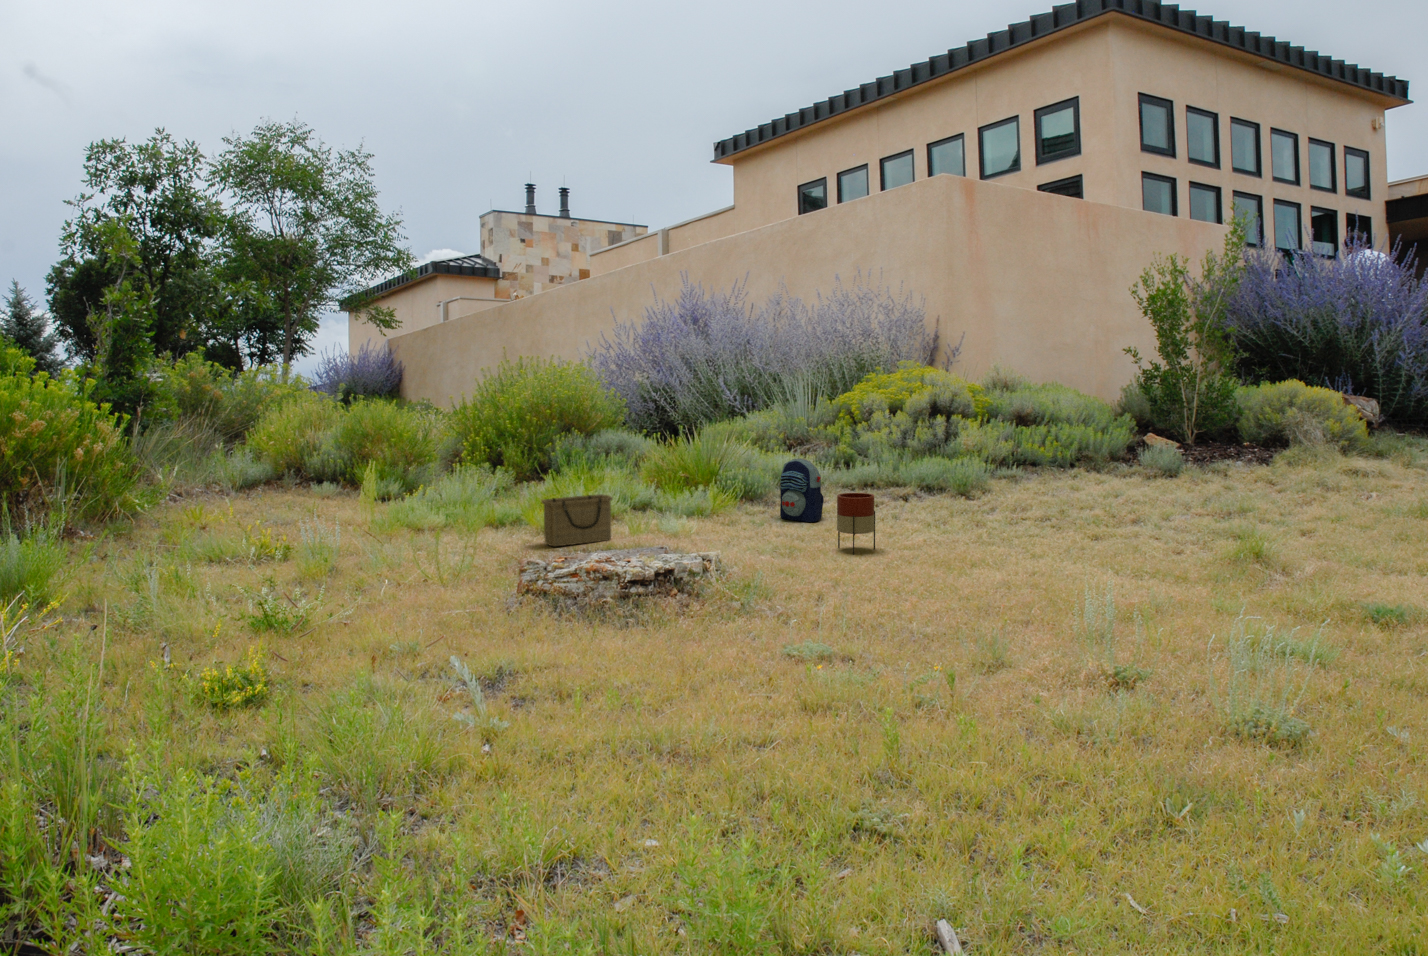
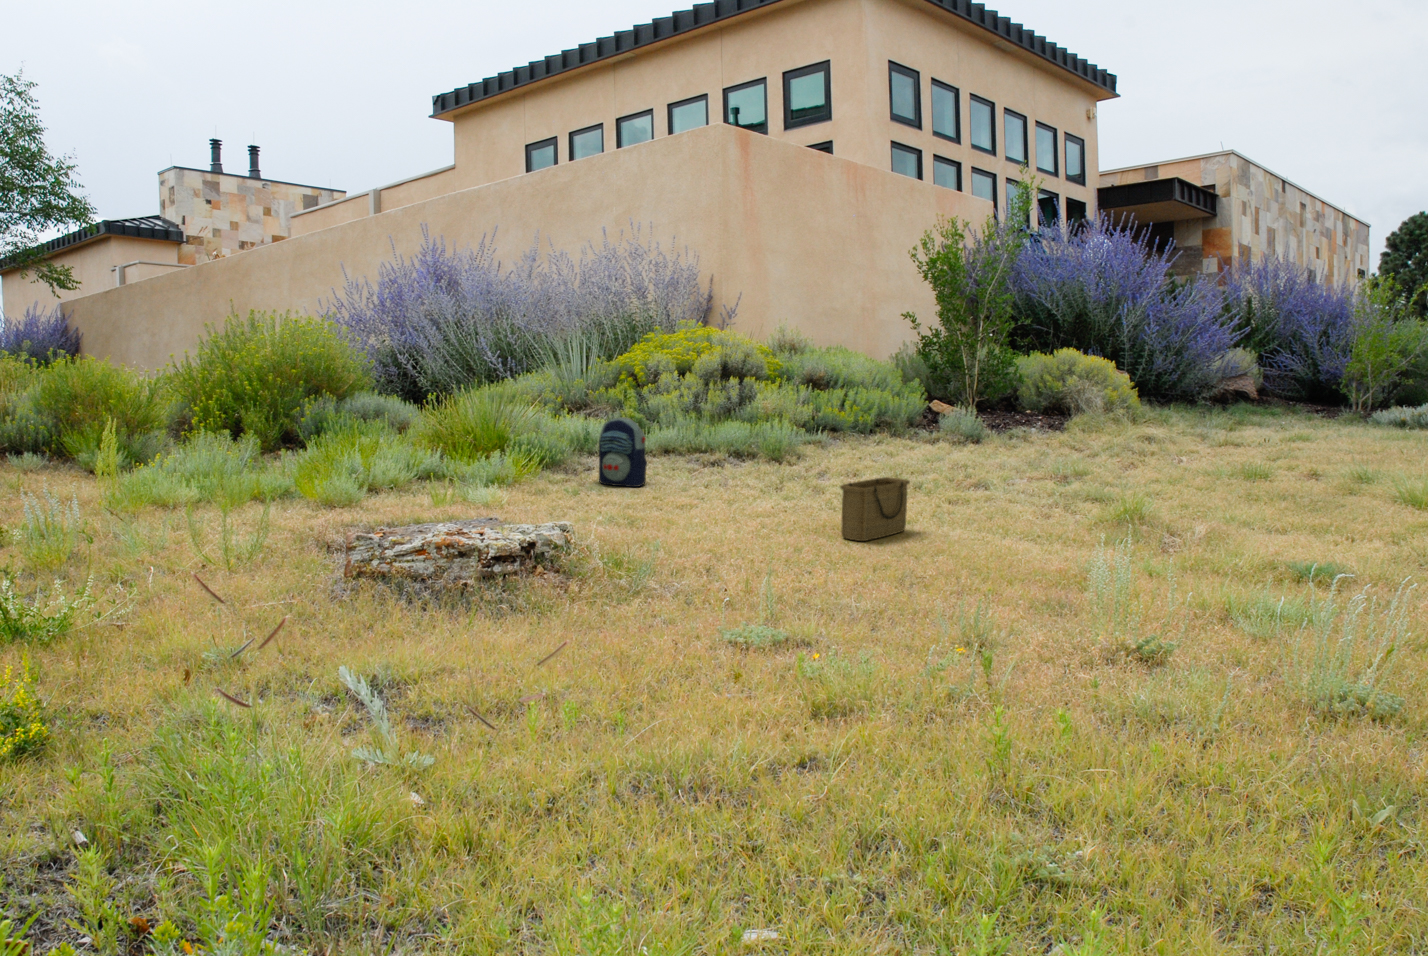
planter: present [837,493,875,555] -> none [686,452,727,520]
basket: present [542,494,613,546] -> present [841,477,910,541]

